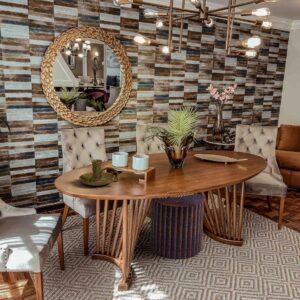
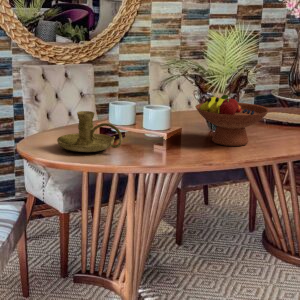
fruit bowl: none [164,147,208,178] -> present [195,95,269,146]
pouf: present [150,194,204,259] -> none [171,170,265,286]

